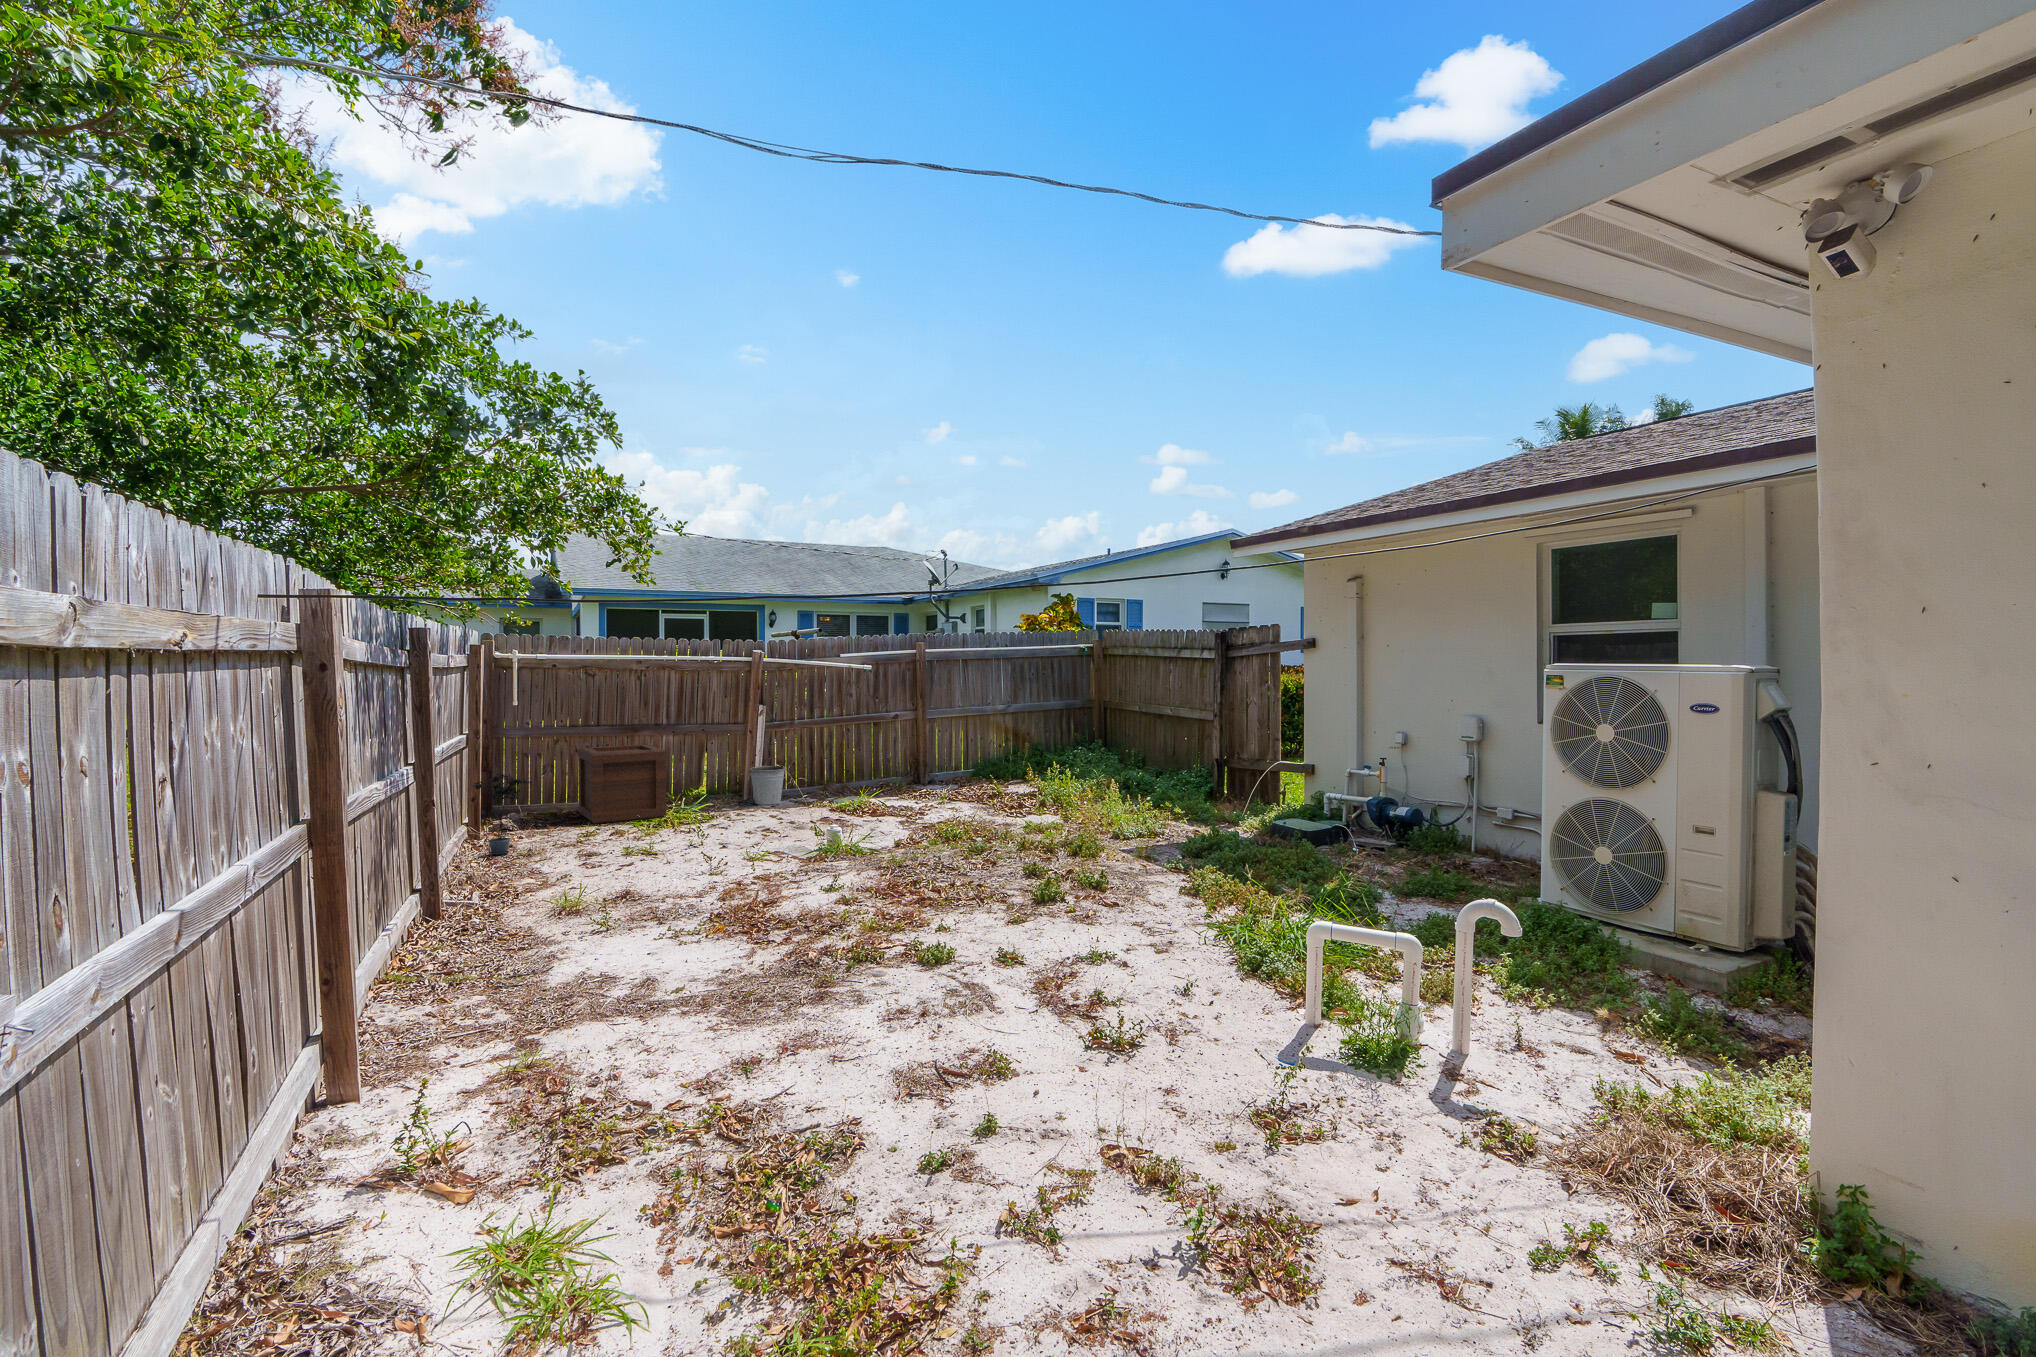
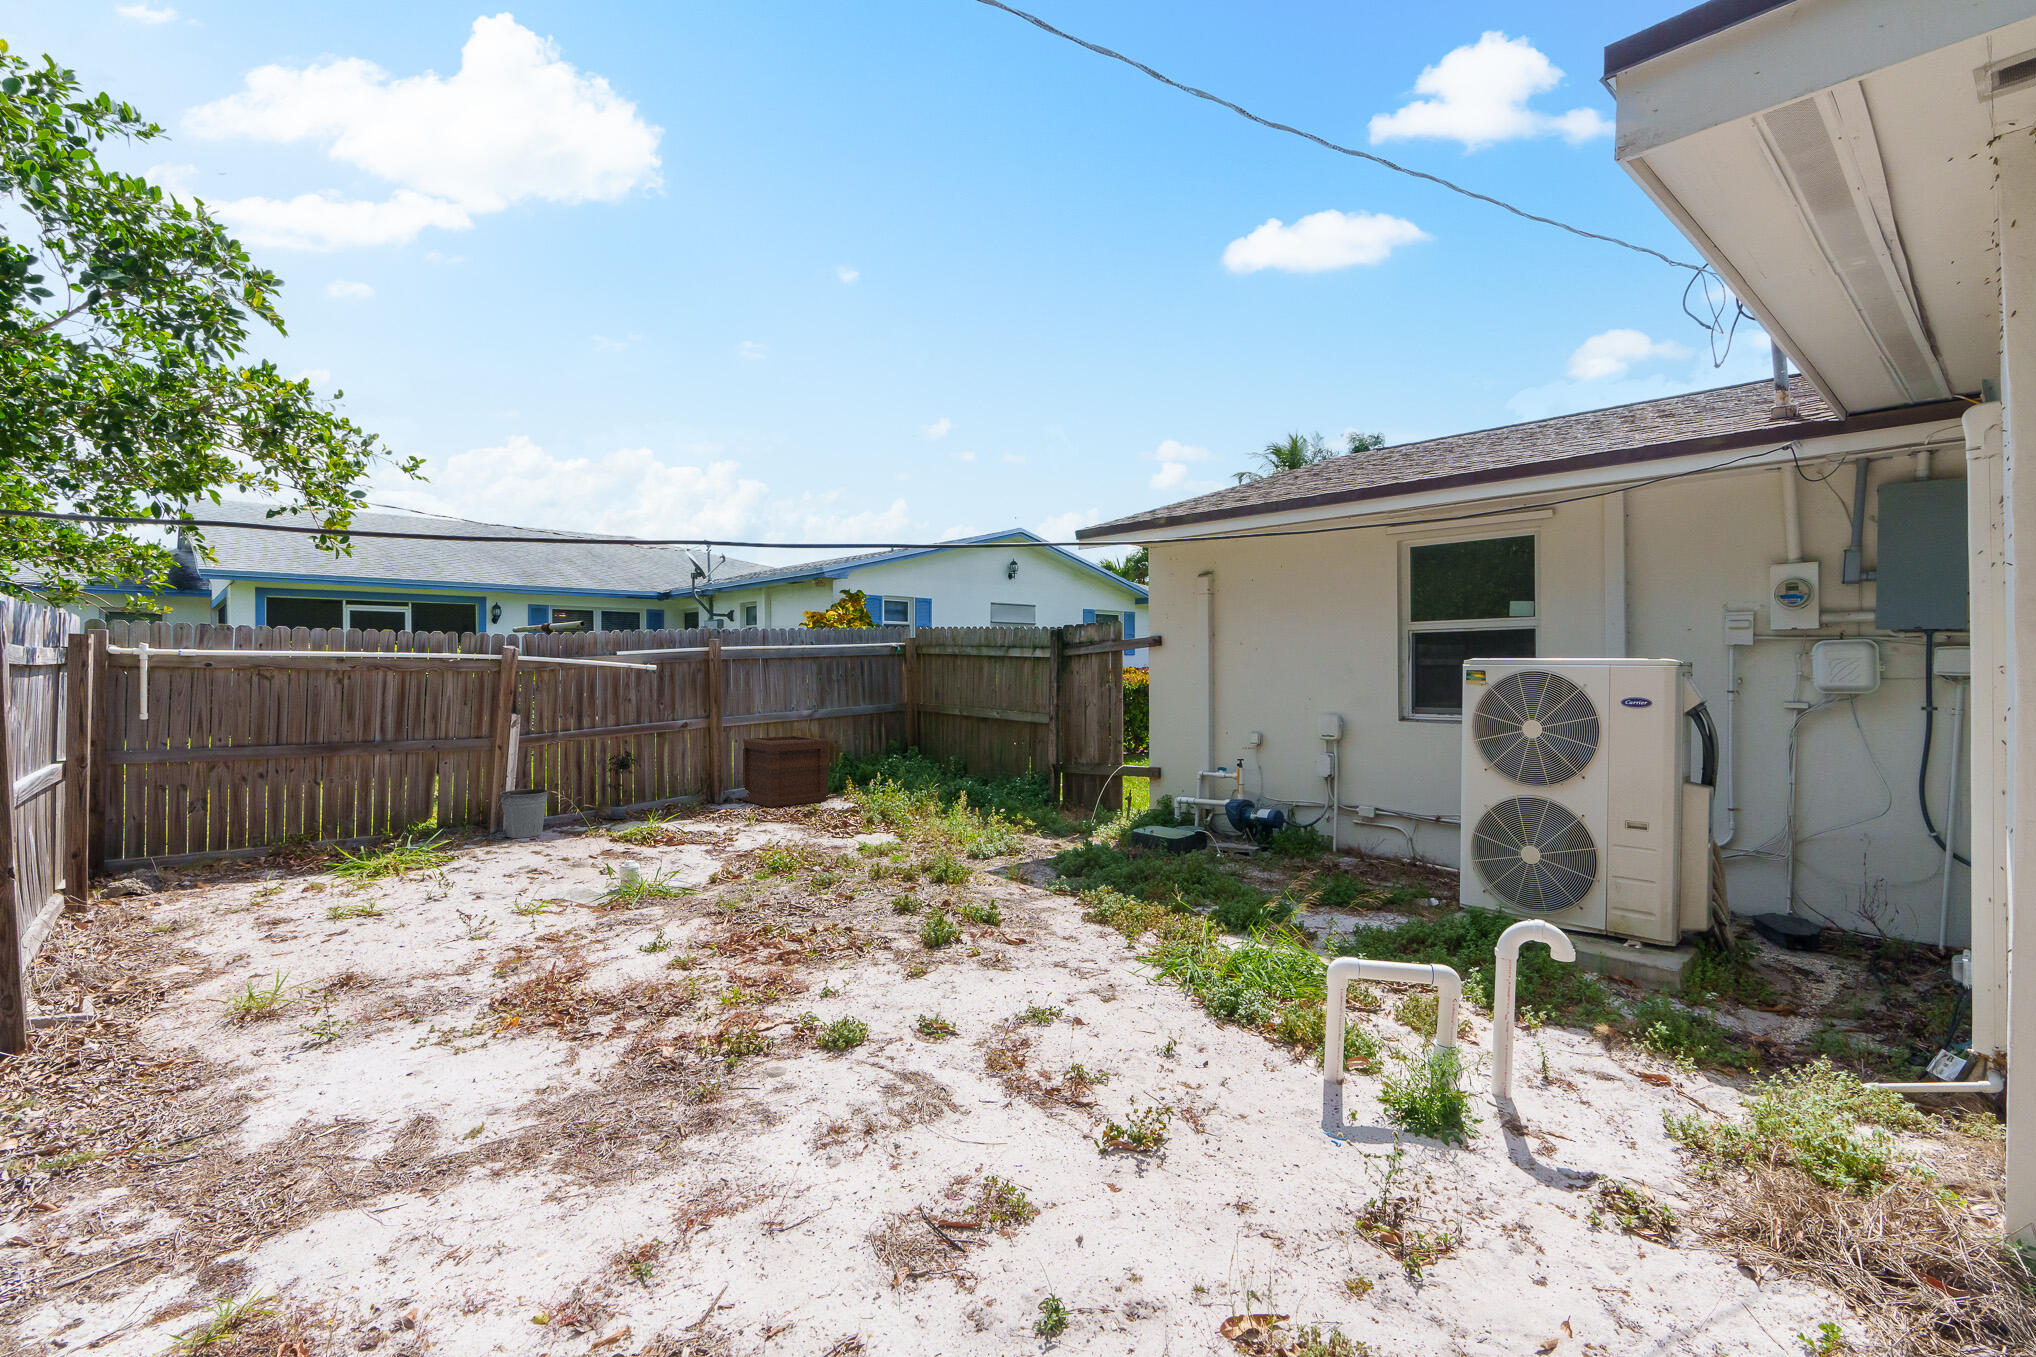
wooden crate: present [578,744,666,824] -> present [742,735,828,808]
potted plant: present [473,771,532,855] -> present [606,748,638,819]

